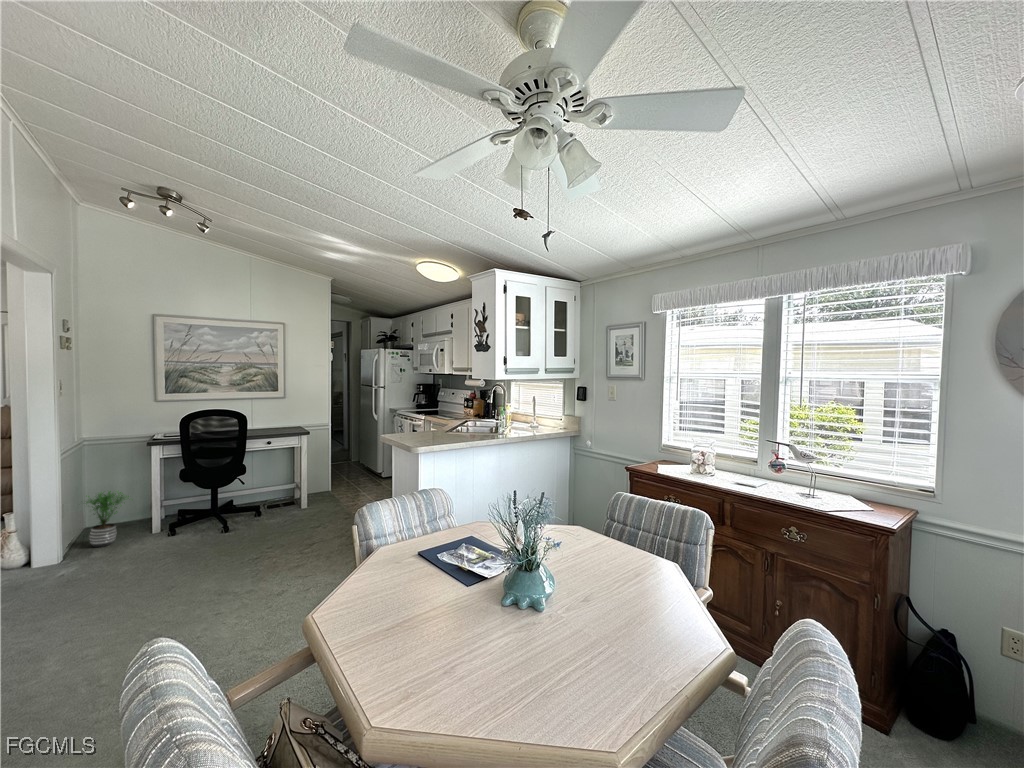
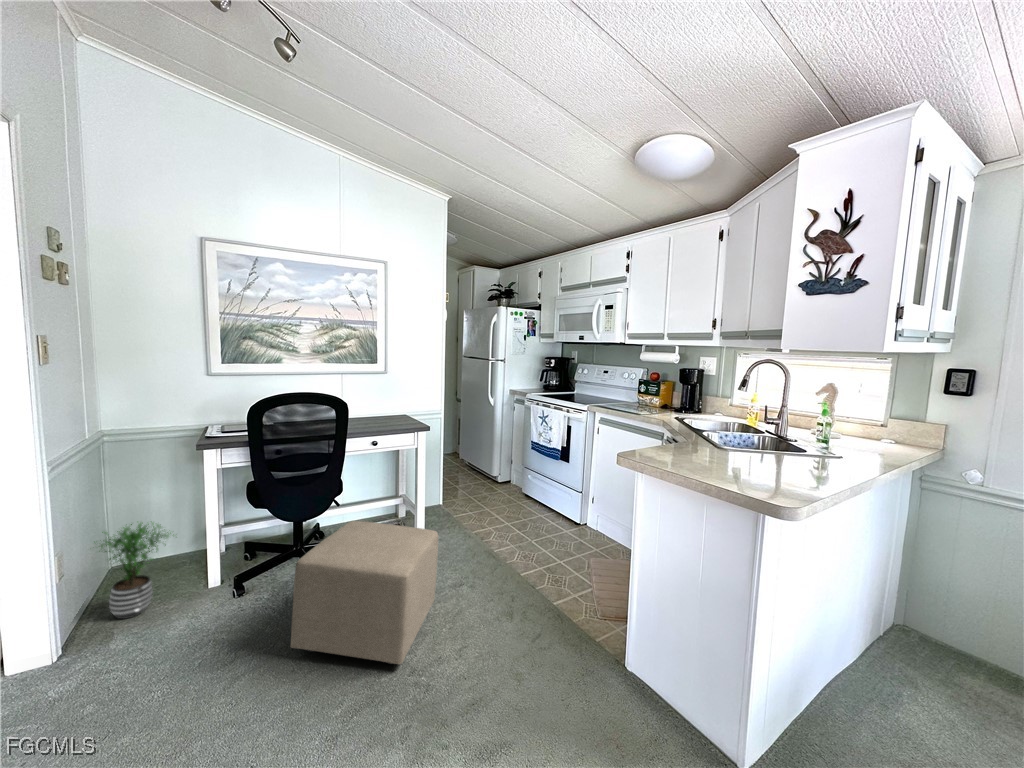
ottoman: none [199,488,298,558] -> present [291,521,438,665]

